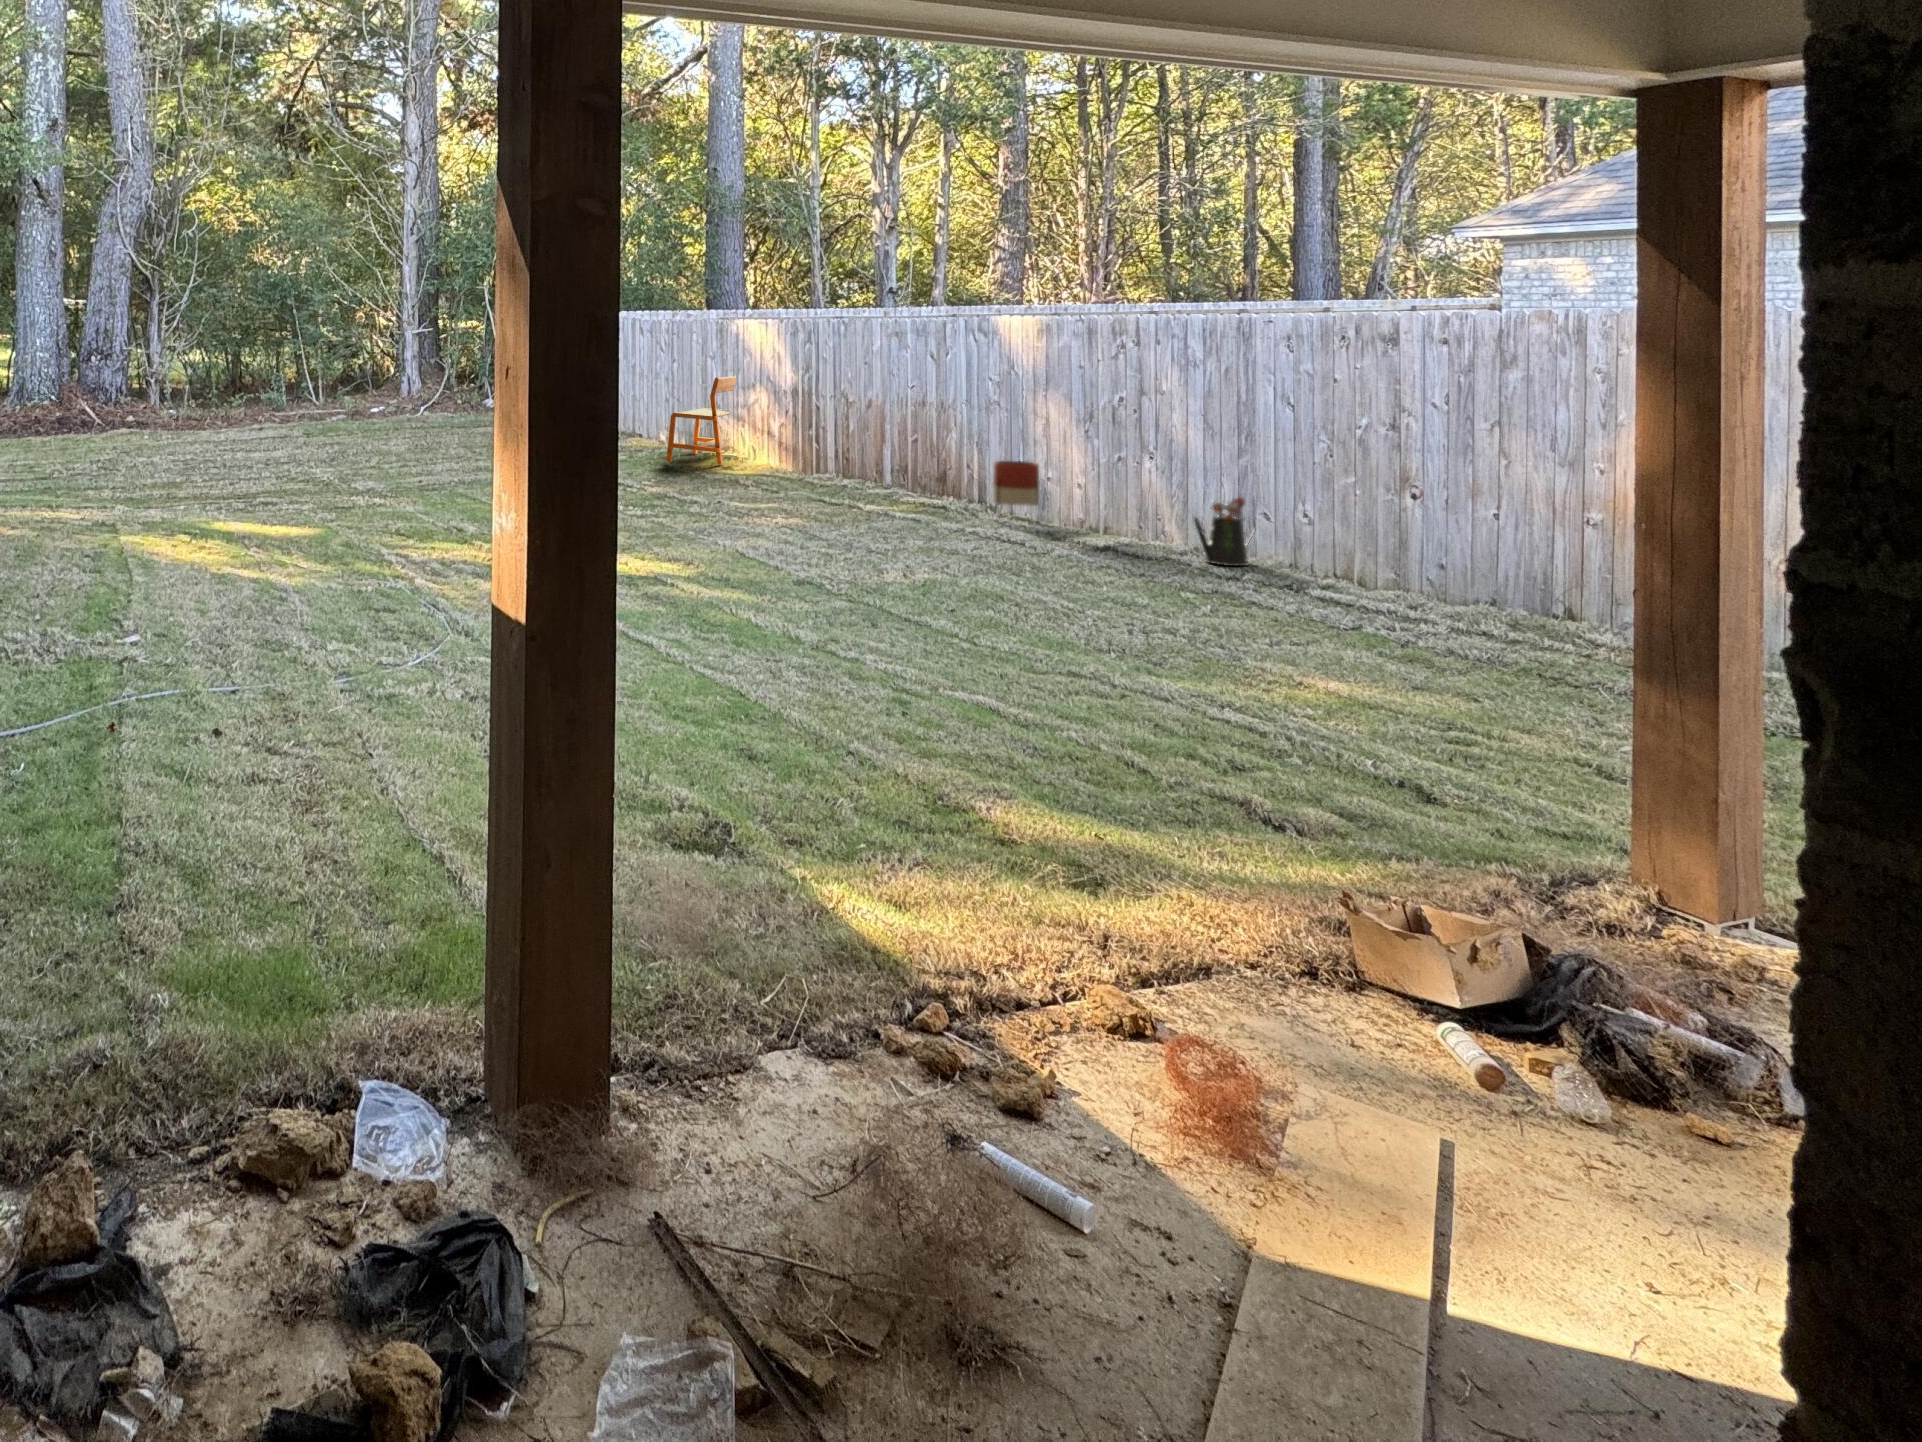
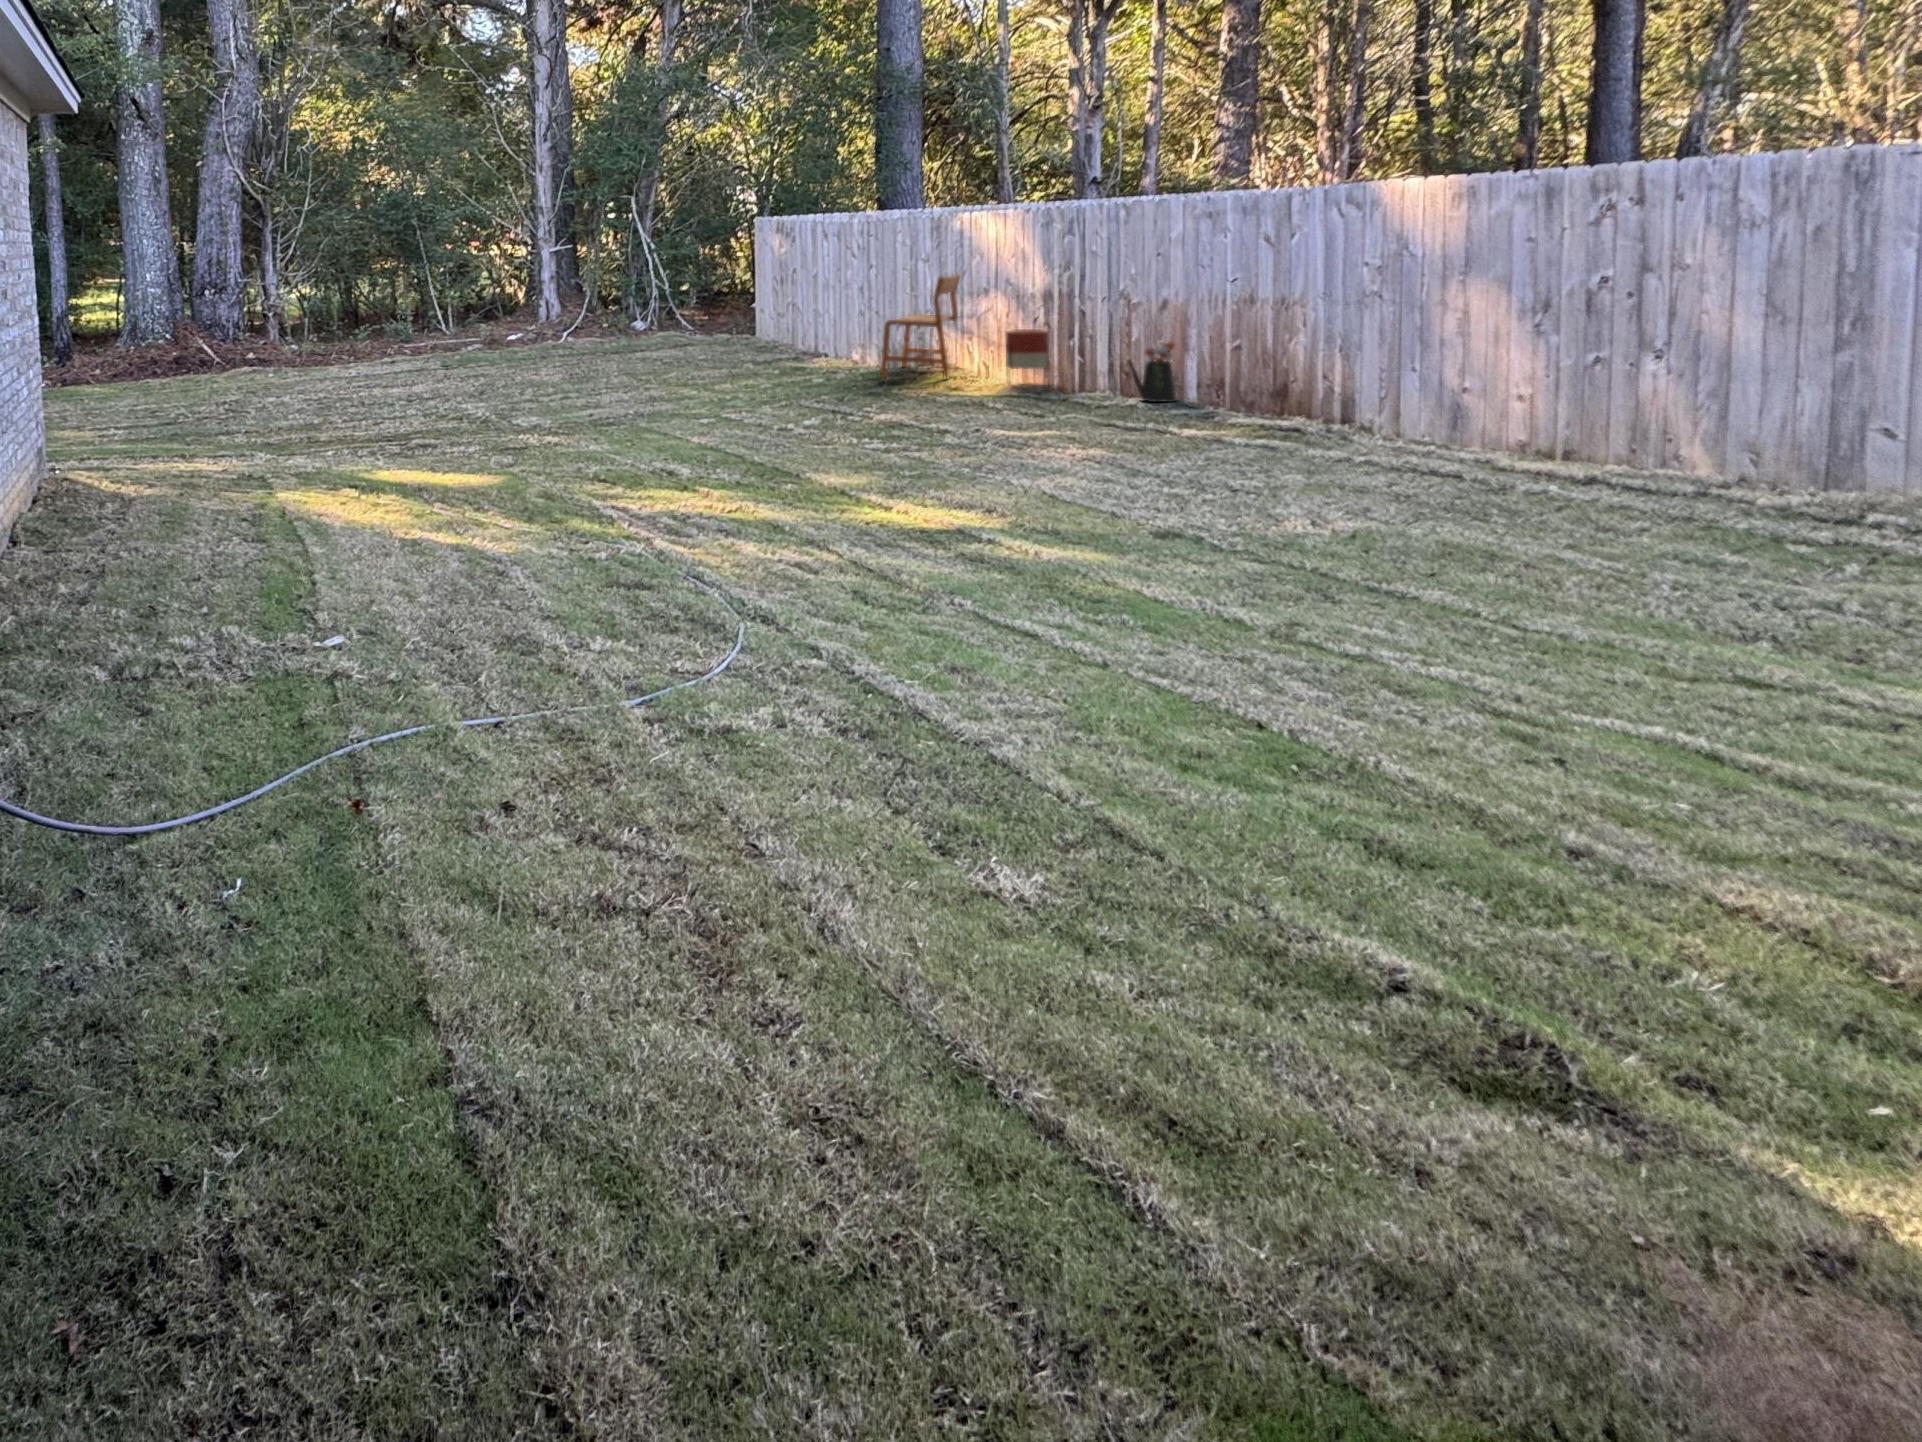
planter: present [993,461,1039,521] -> present [1006,329,1049,369]
watering can: present [1194,498,1256,566] -> present [1129,343,1177,402]

